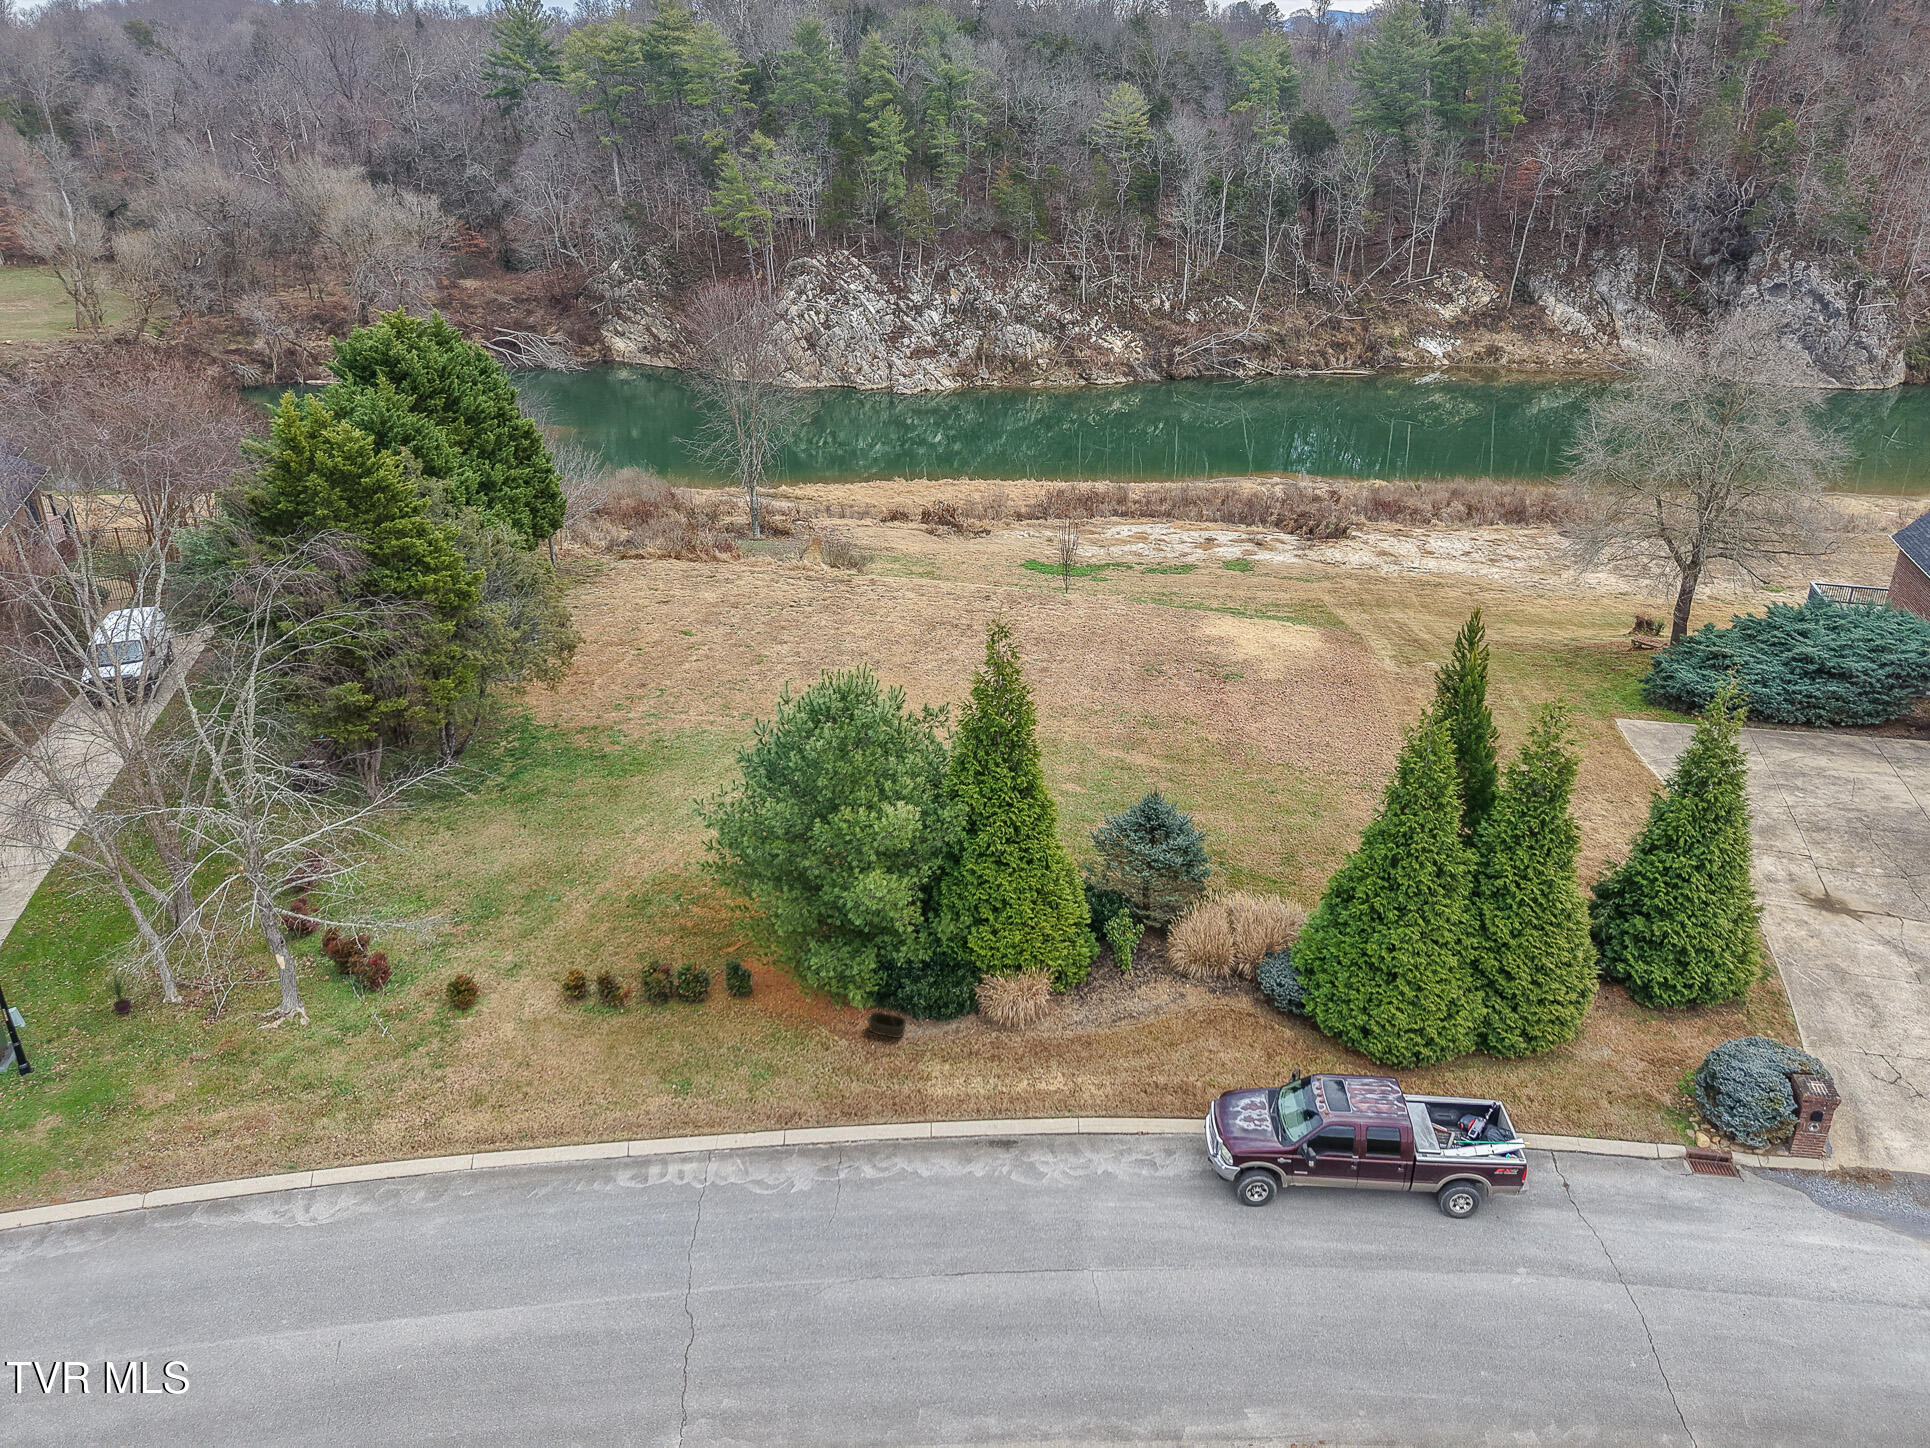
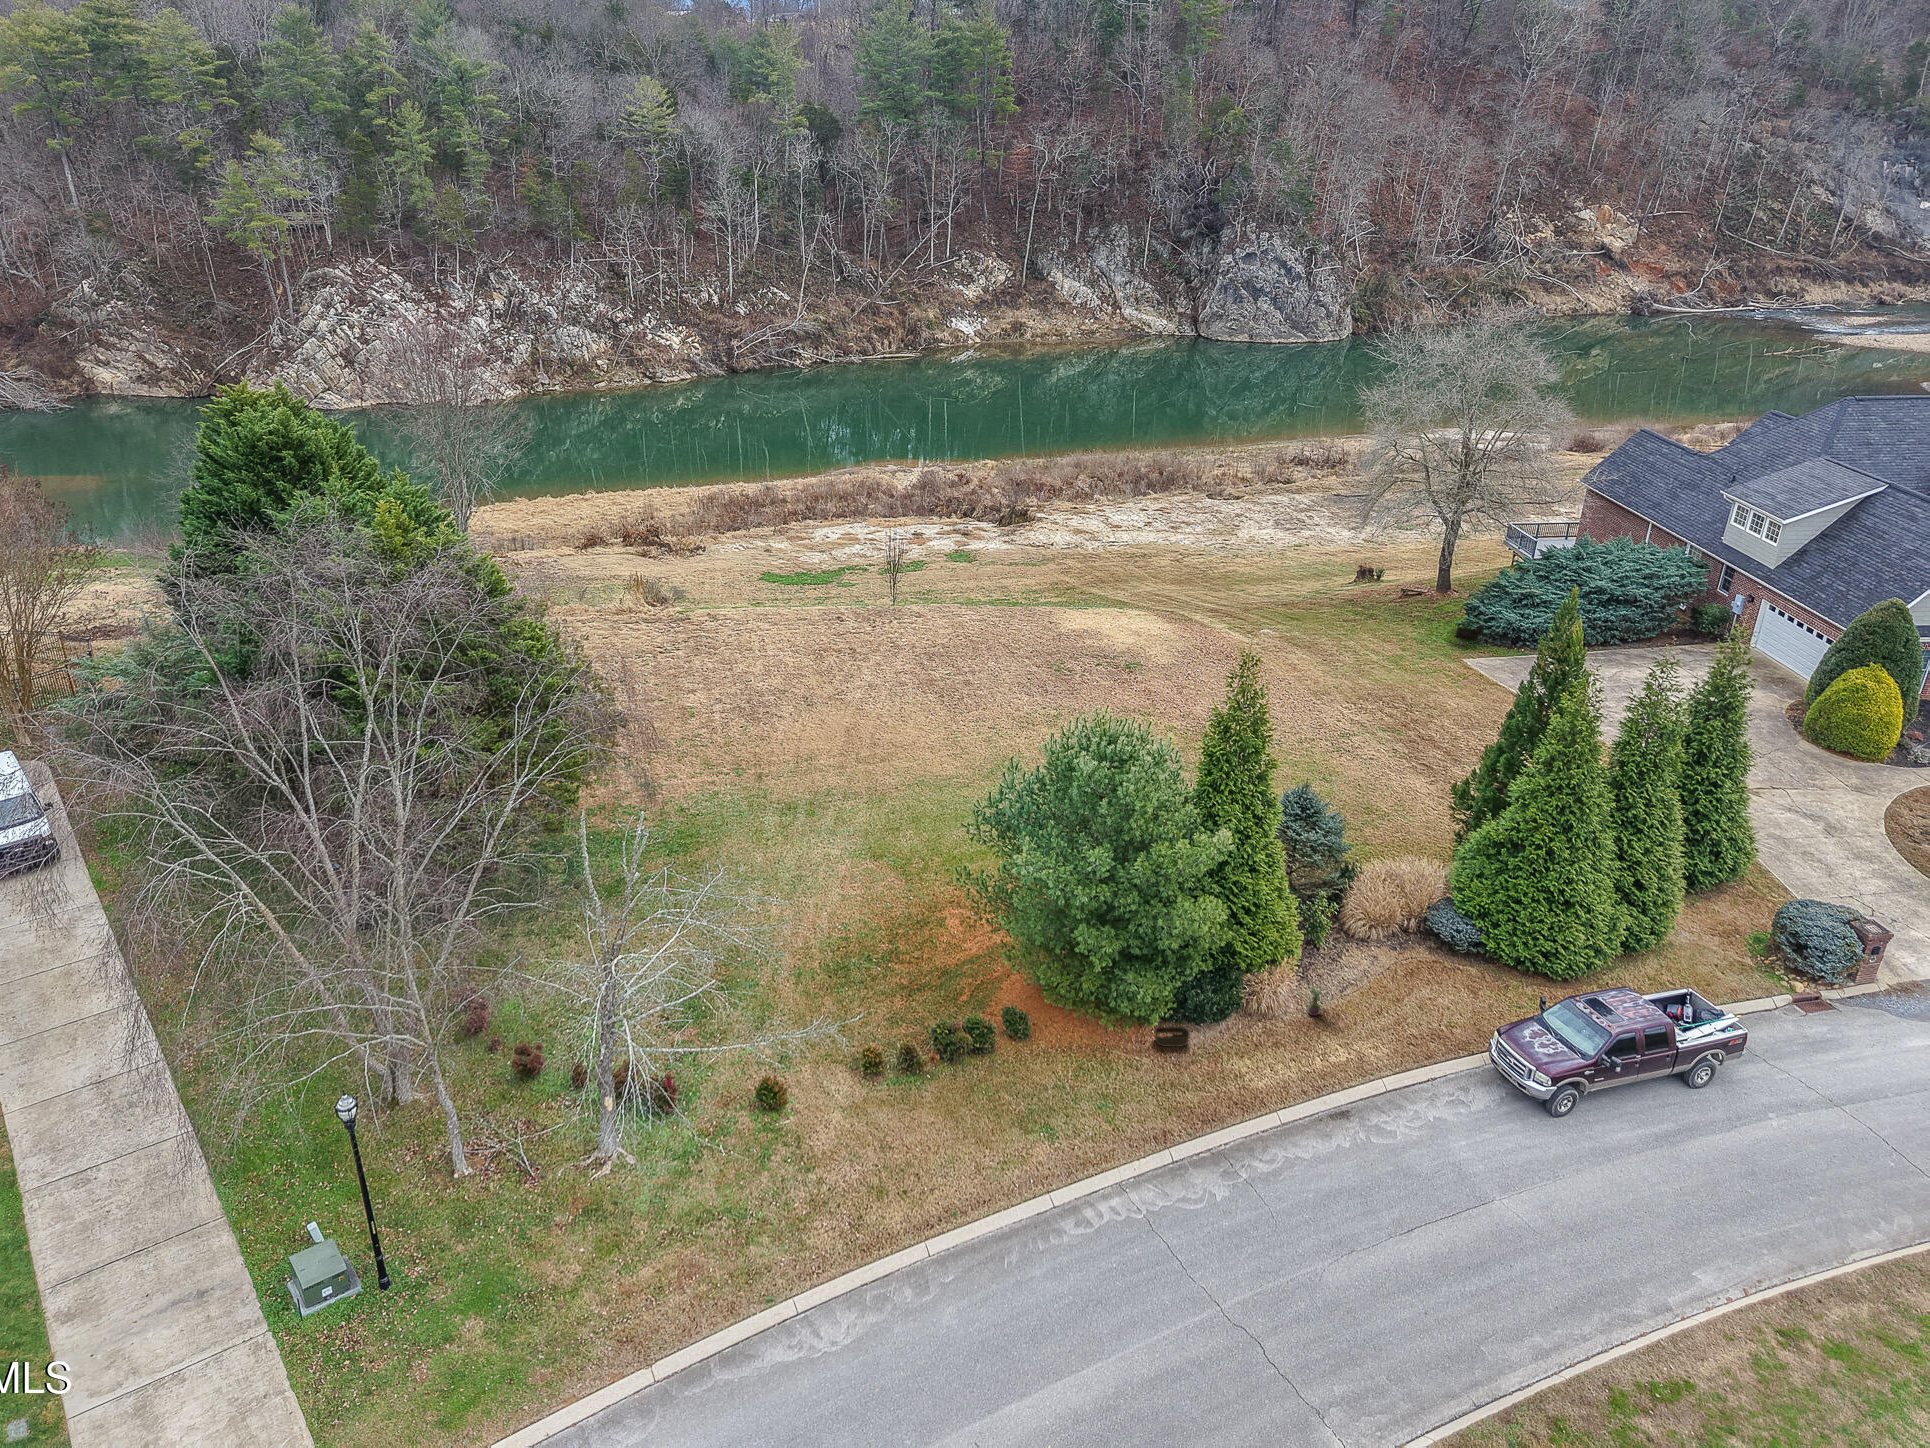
lounge chair: none [1604,681,1649,707] -> present [1455,624,1484,646]
decorative plant: present [105,974,131,1014] -> present [1307,986,1323,1016]

